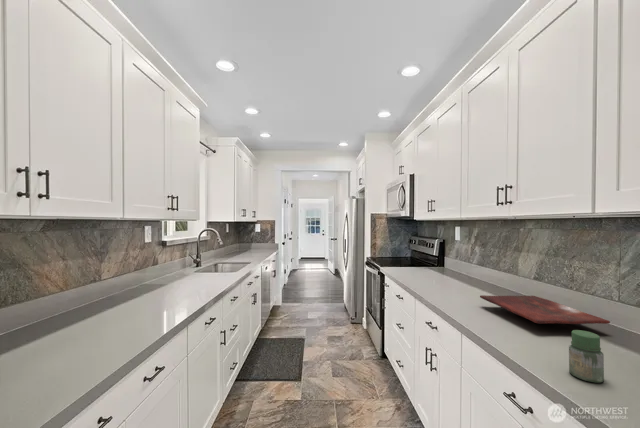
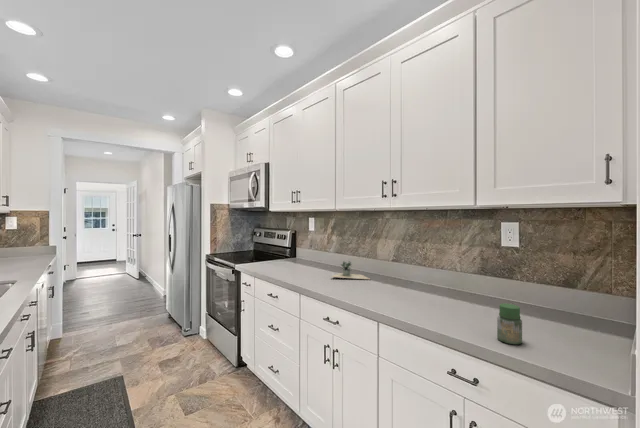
potted plant: none [452,272,515,295] -> present [332,262,369,279]
cutting board: present [480,295,610,324] -> none [374,277,471,302]

